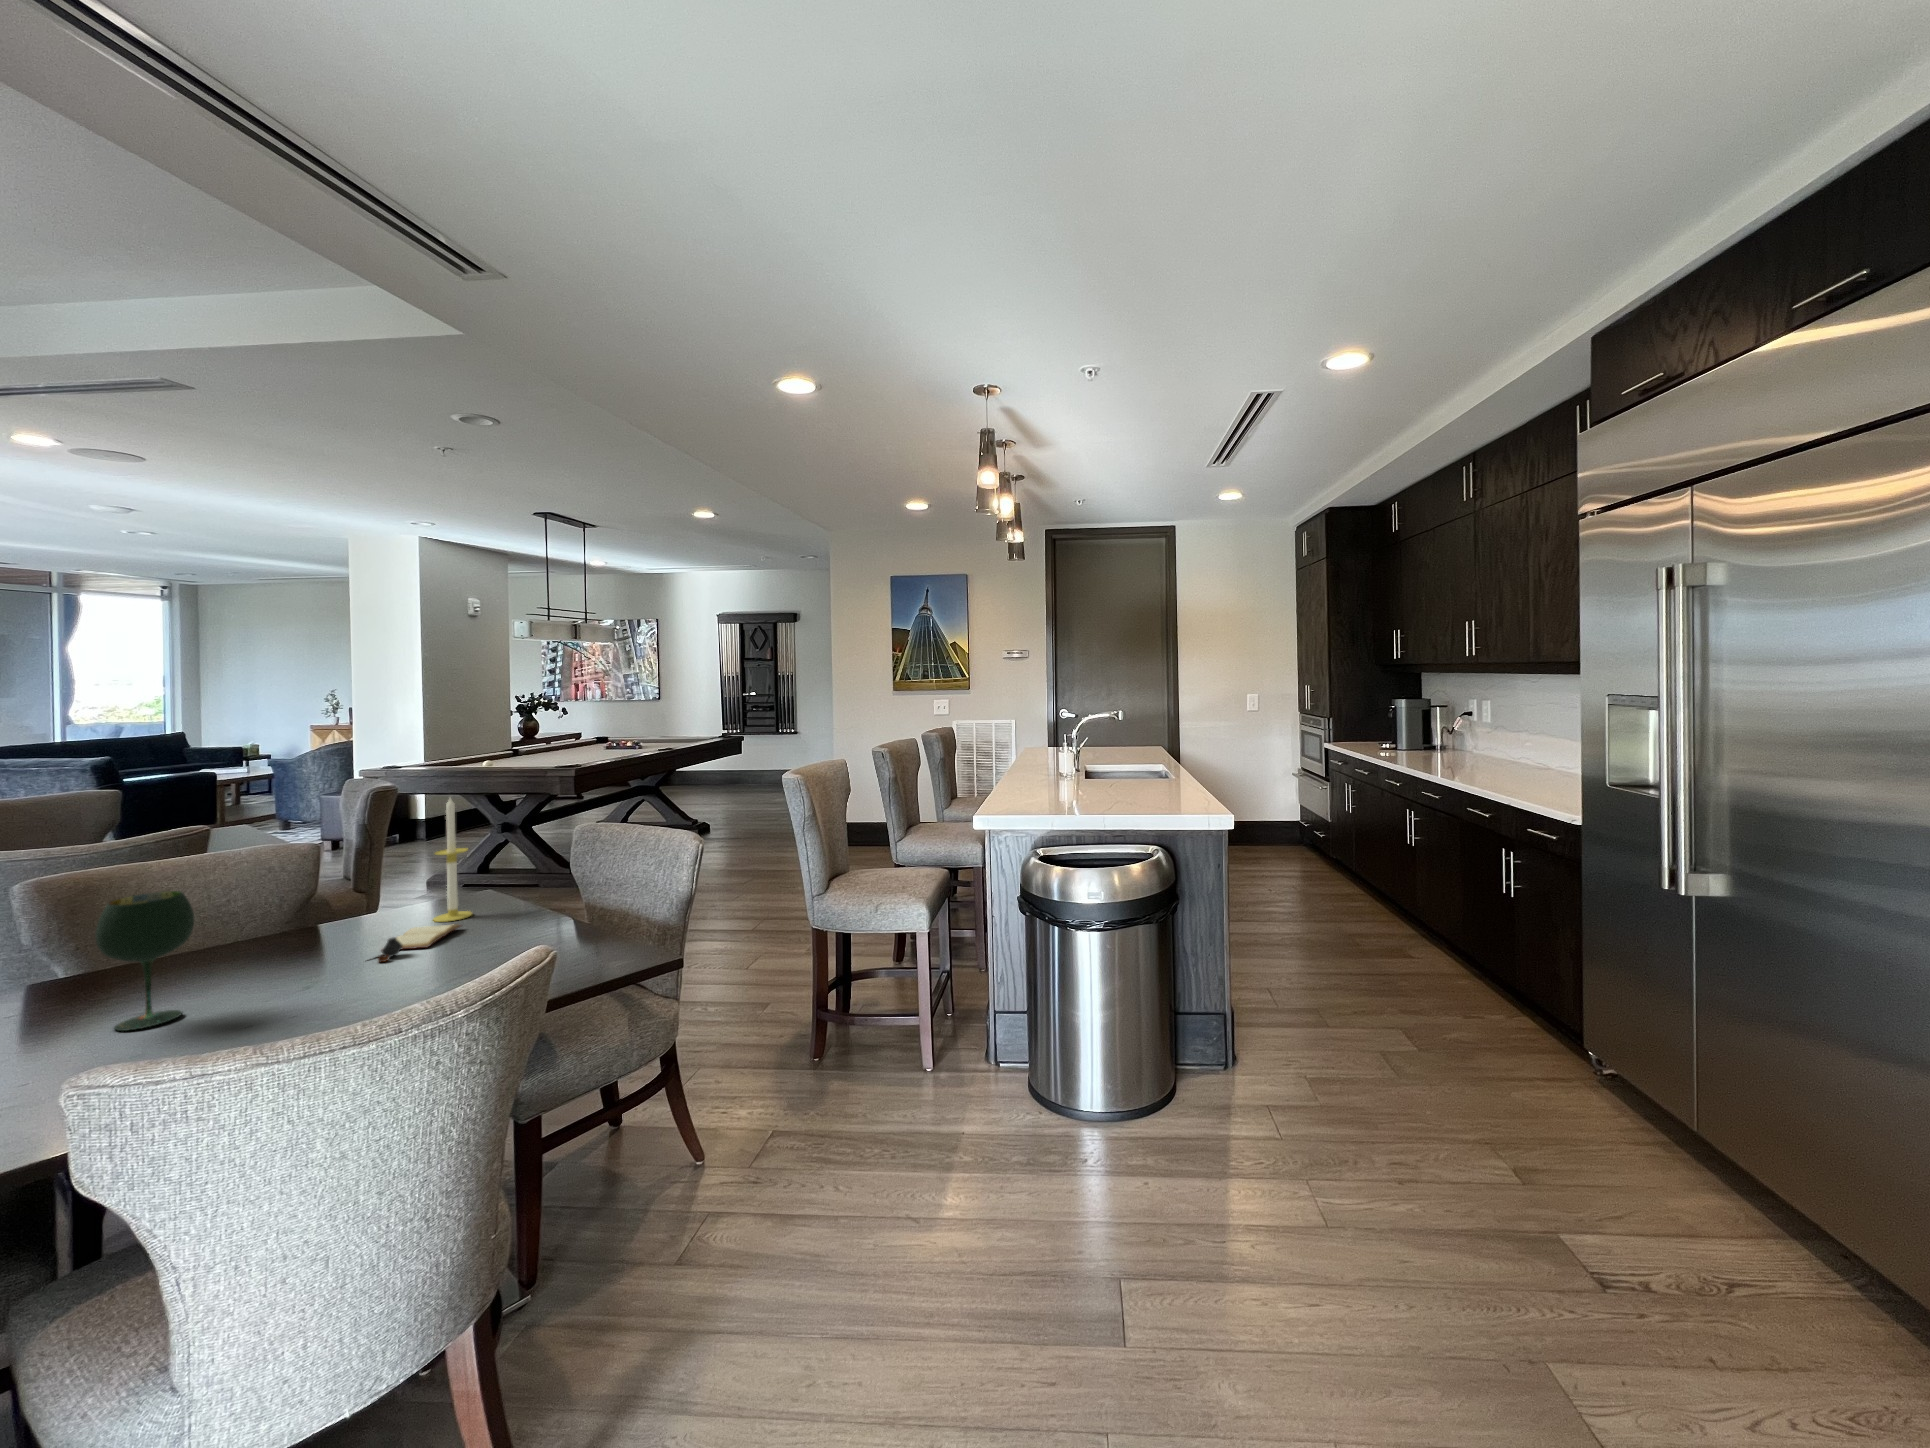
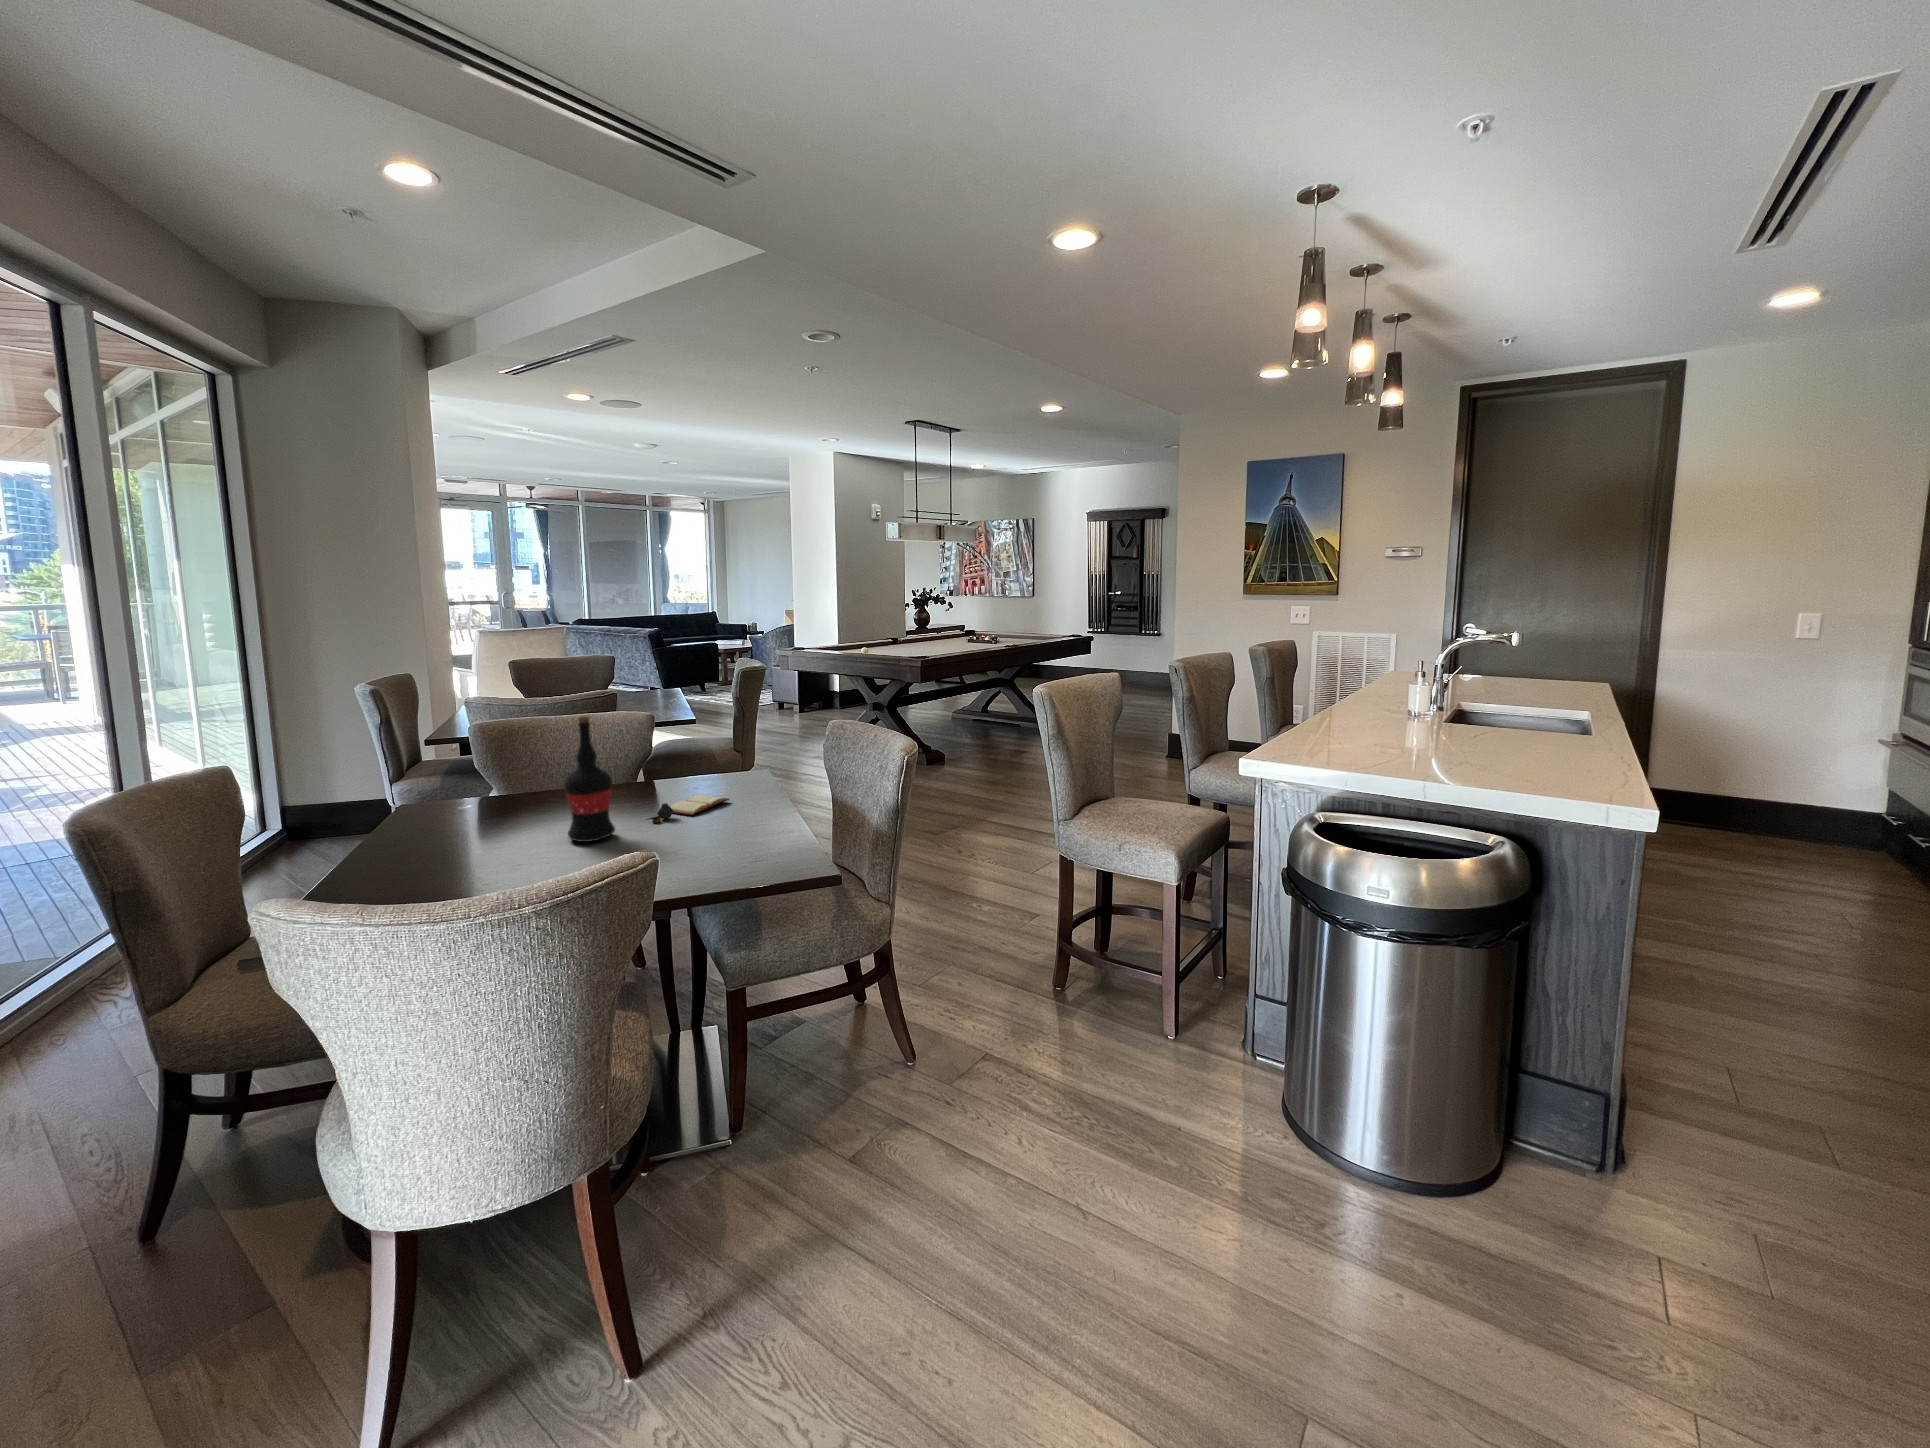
candle: present [433,798,472,922] -> none [720,685,749,793]
wine bottle: none [268,837,342,996] -> present [564,716,615,842]
wine glass: present [95,891,194,1031] -> none [462,747,520,847]

